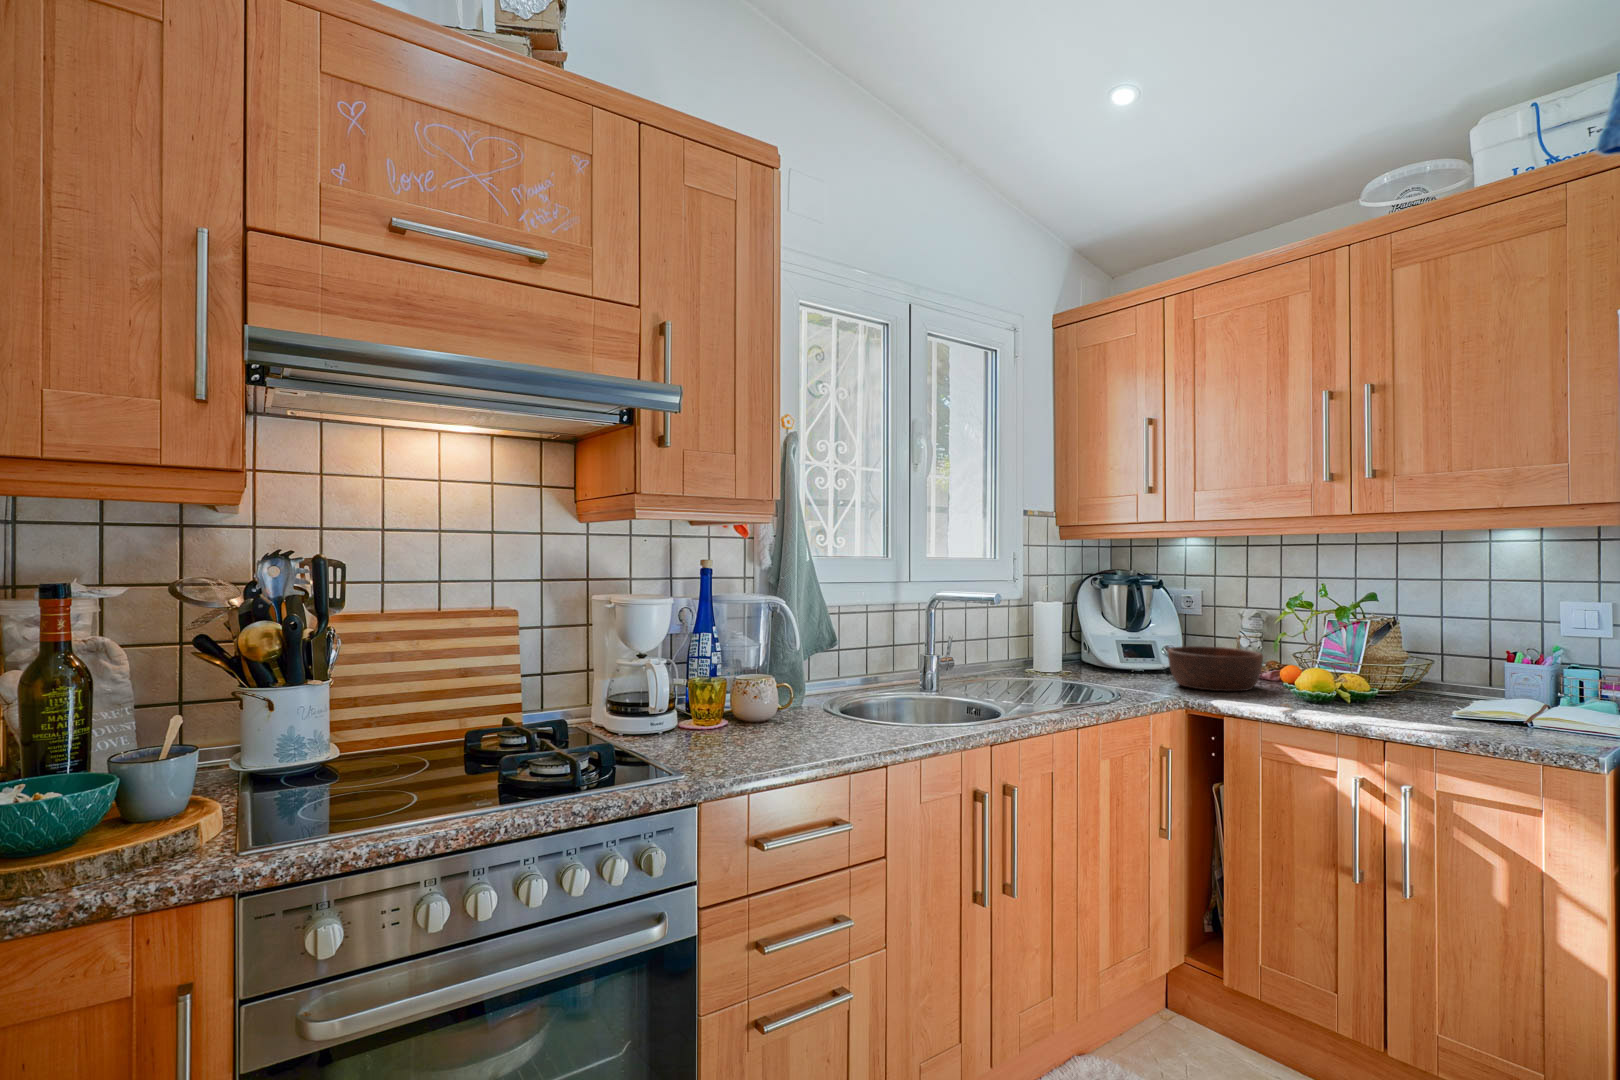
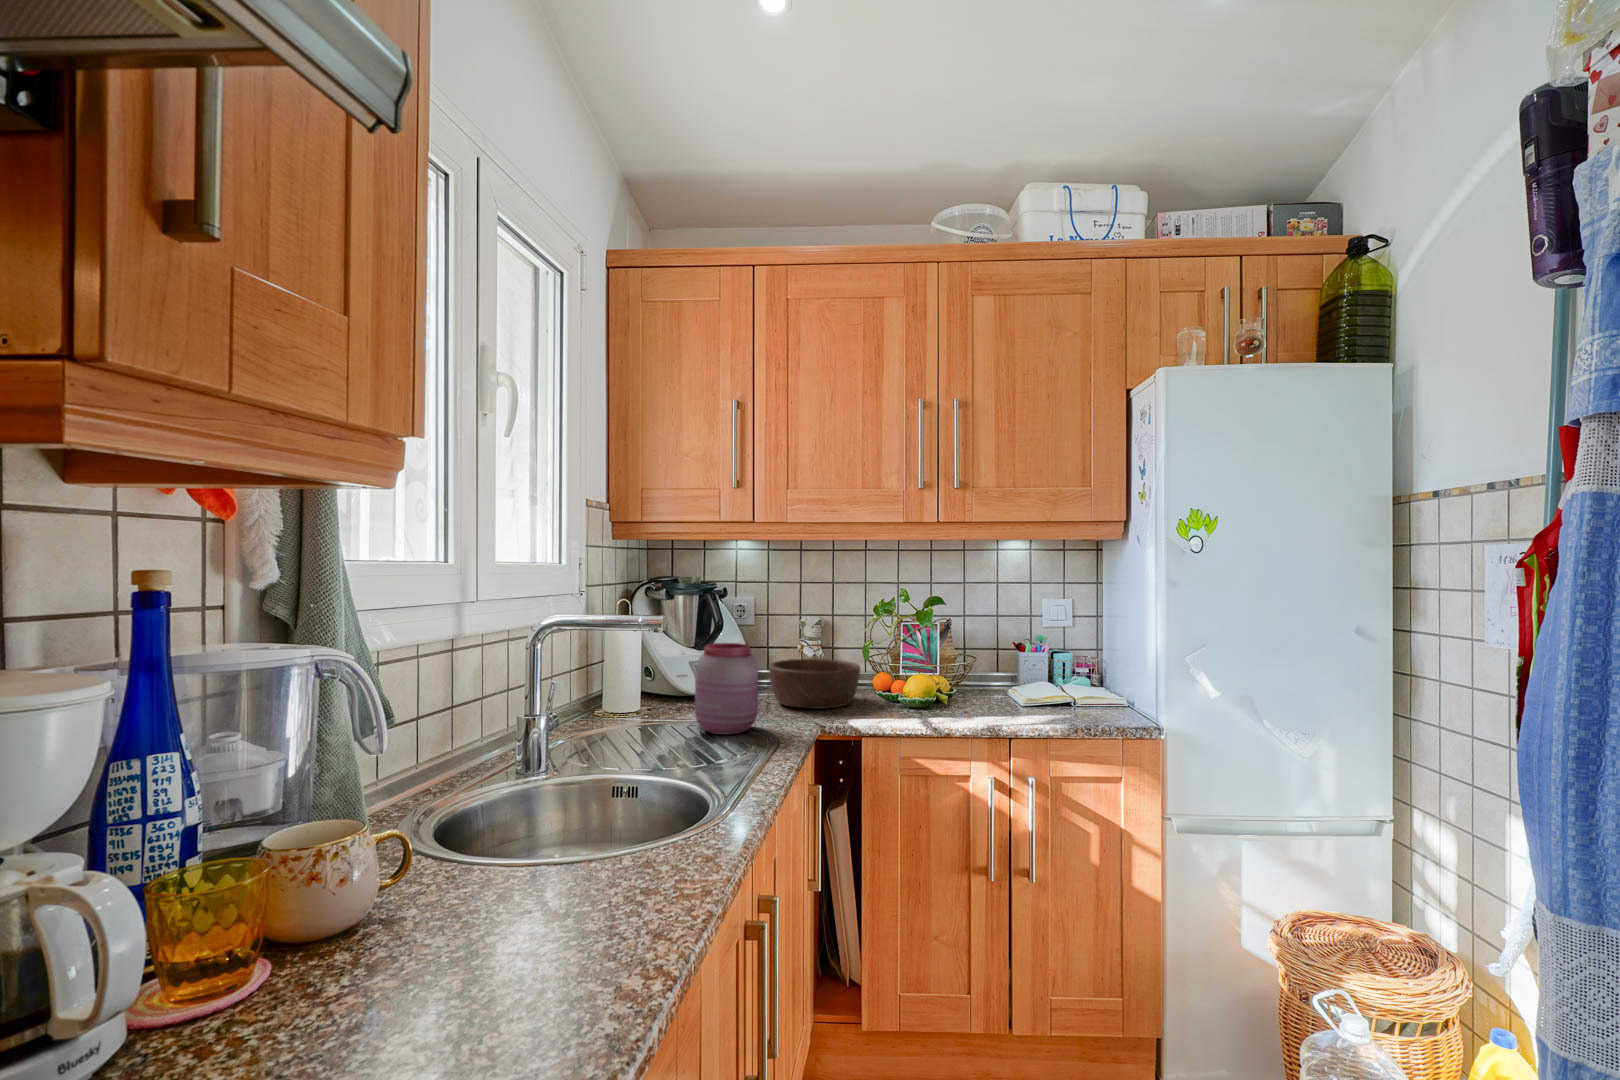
jar: none [1065,620,1120,695] -> present [695,643,758,735]

